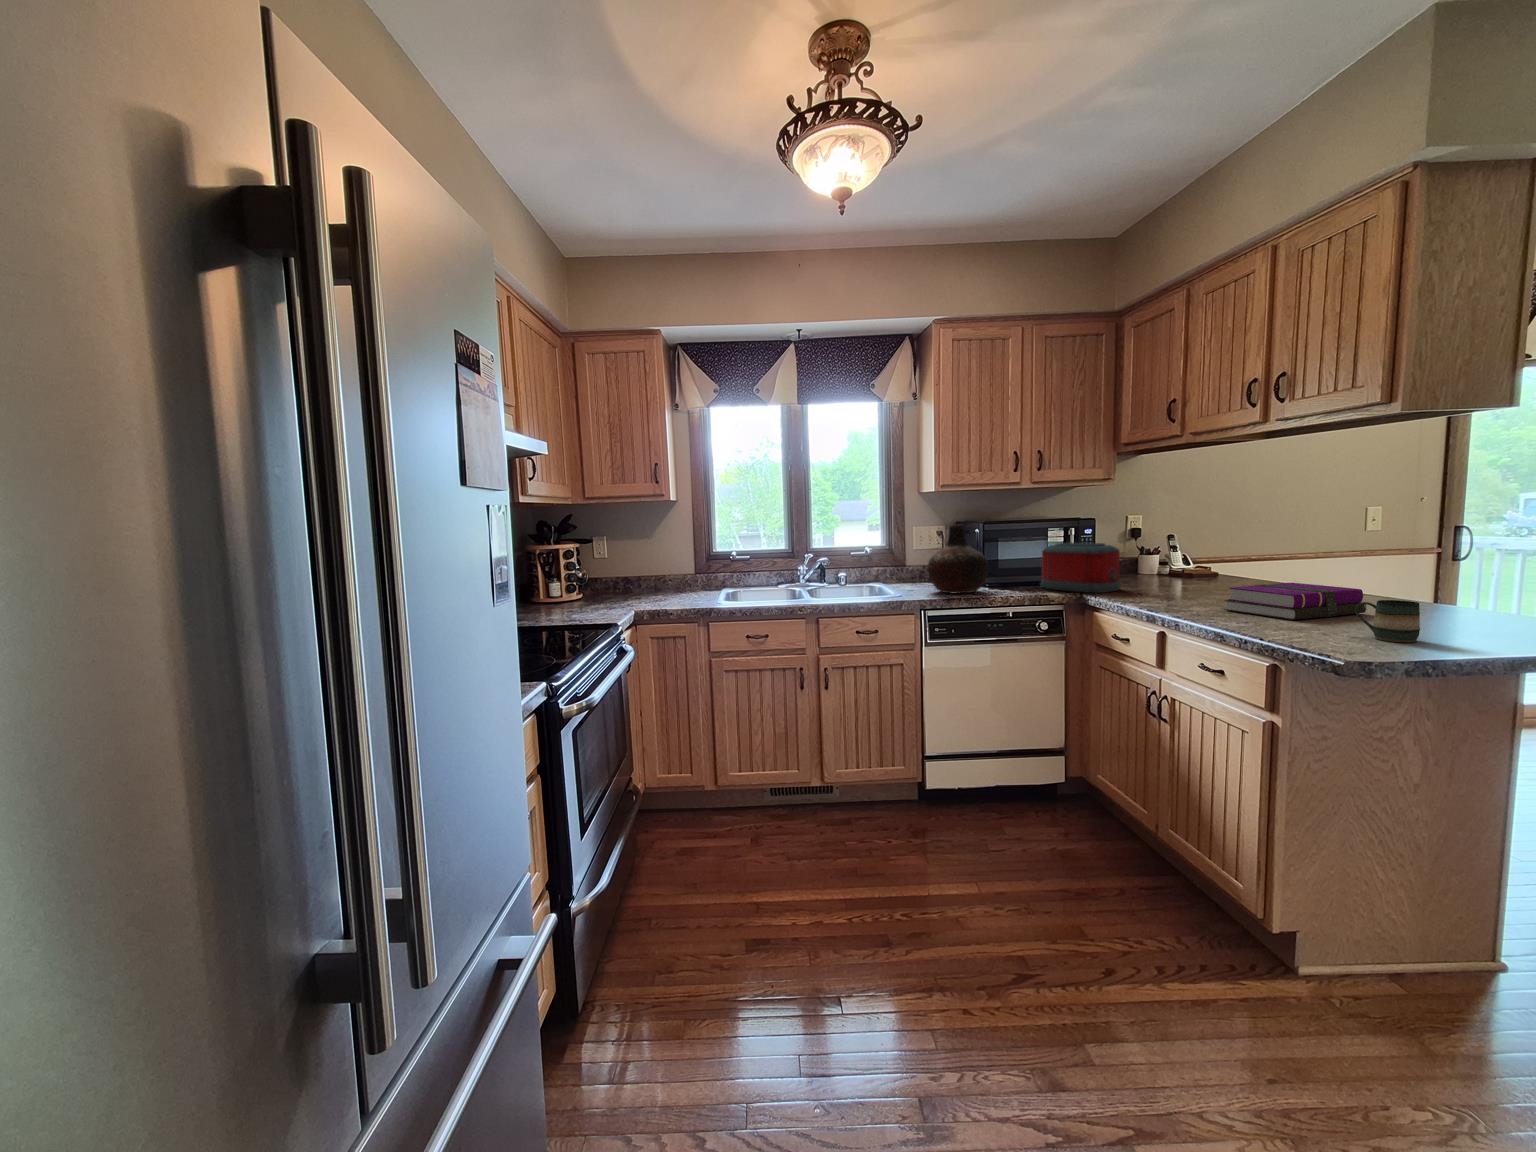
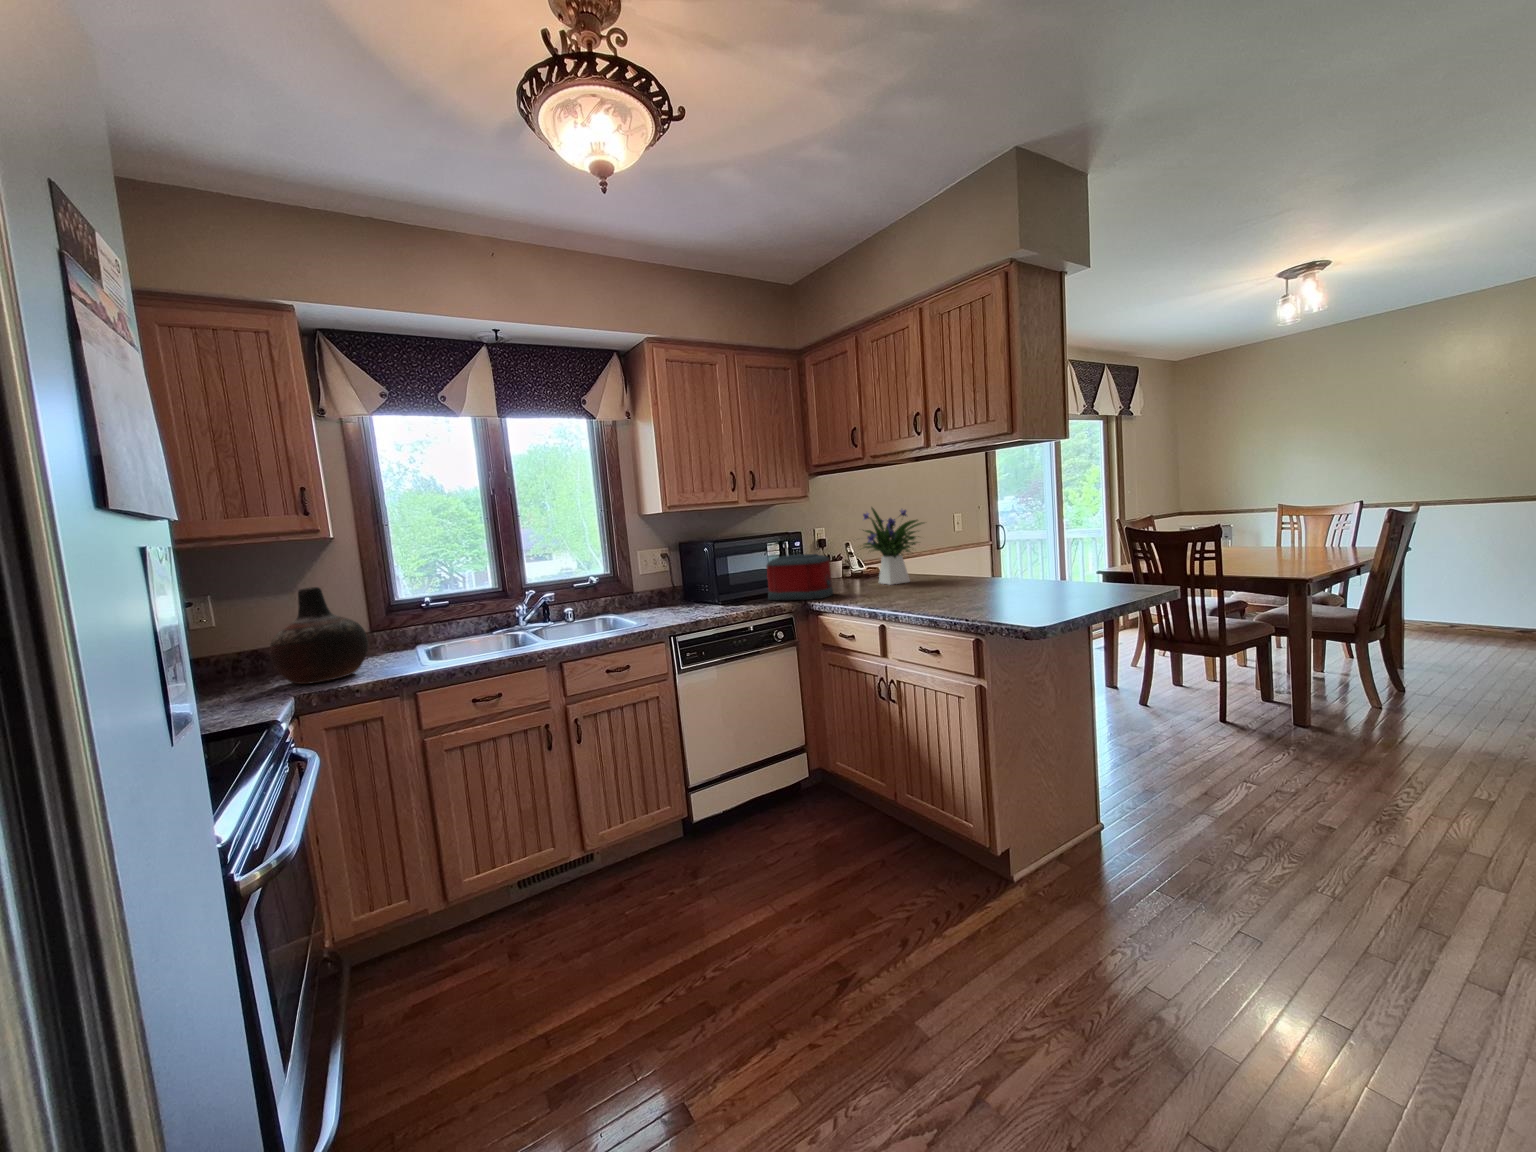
flower arrangement: none [1159,493,1266,588] -> present [863,508,923,585]
vase: present [928,525,988,593] -> present [269,587,368,684]
hardback book: present [1224,583,1366,620] -> none [924,574,1008,604]
mug: present [1355,600,1420,642] -> none [1020,581,1059,612]

